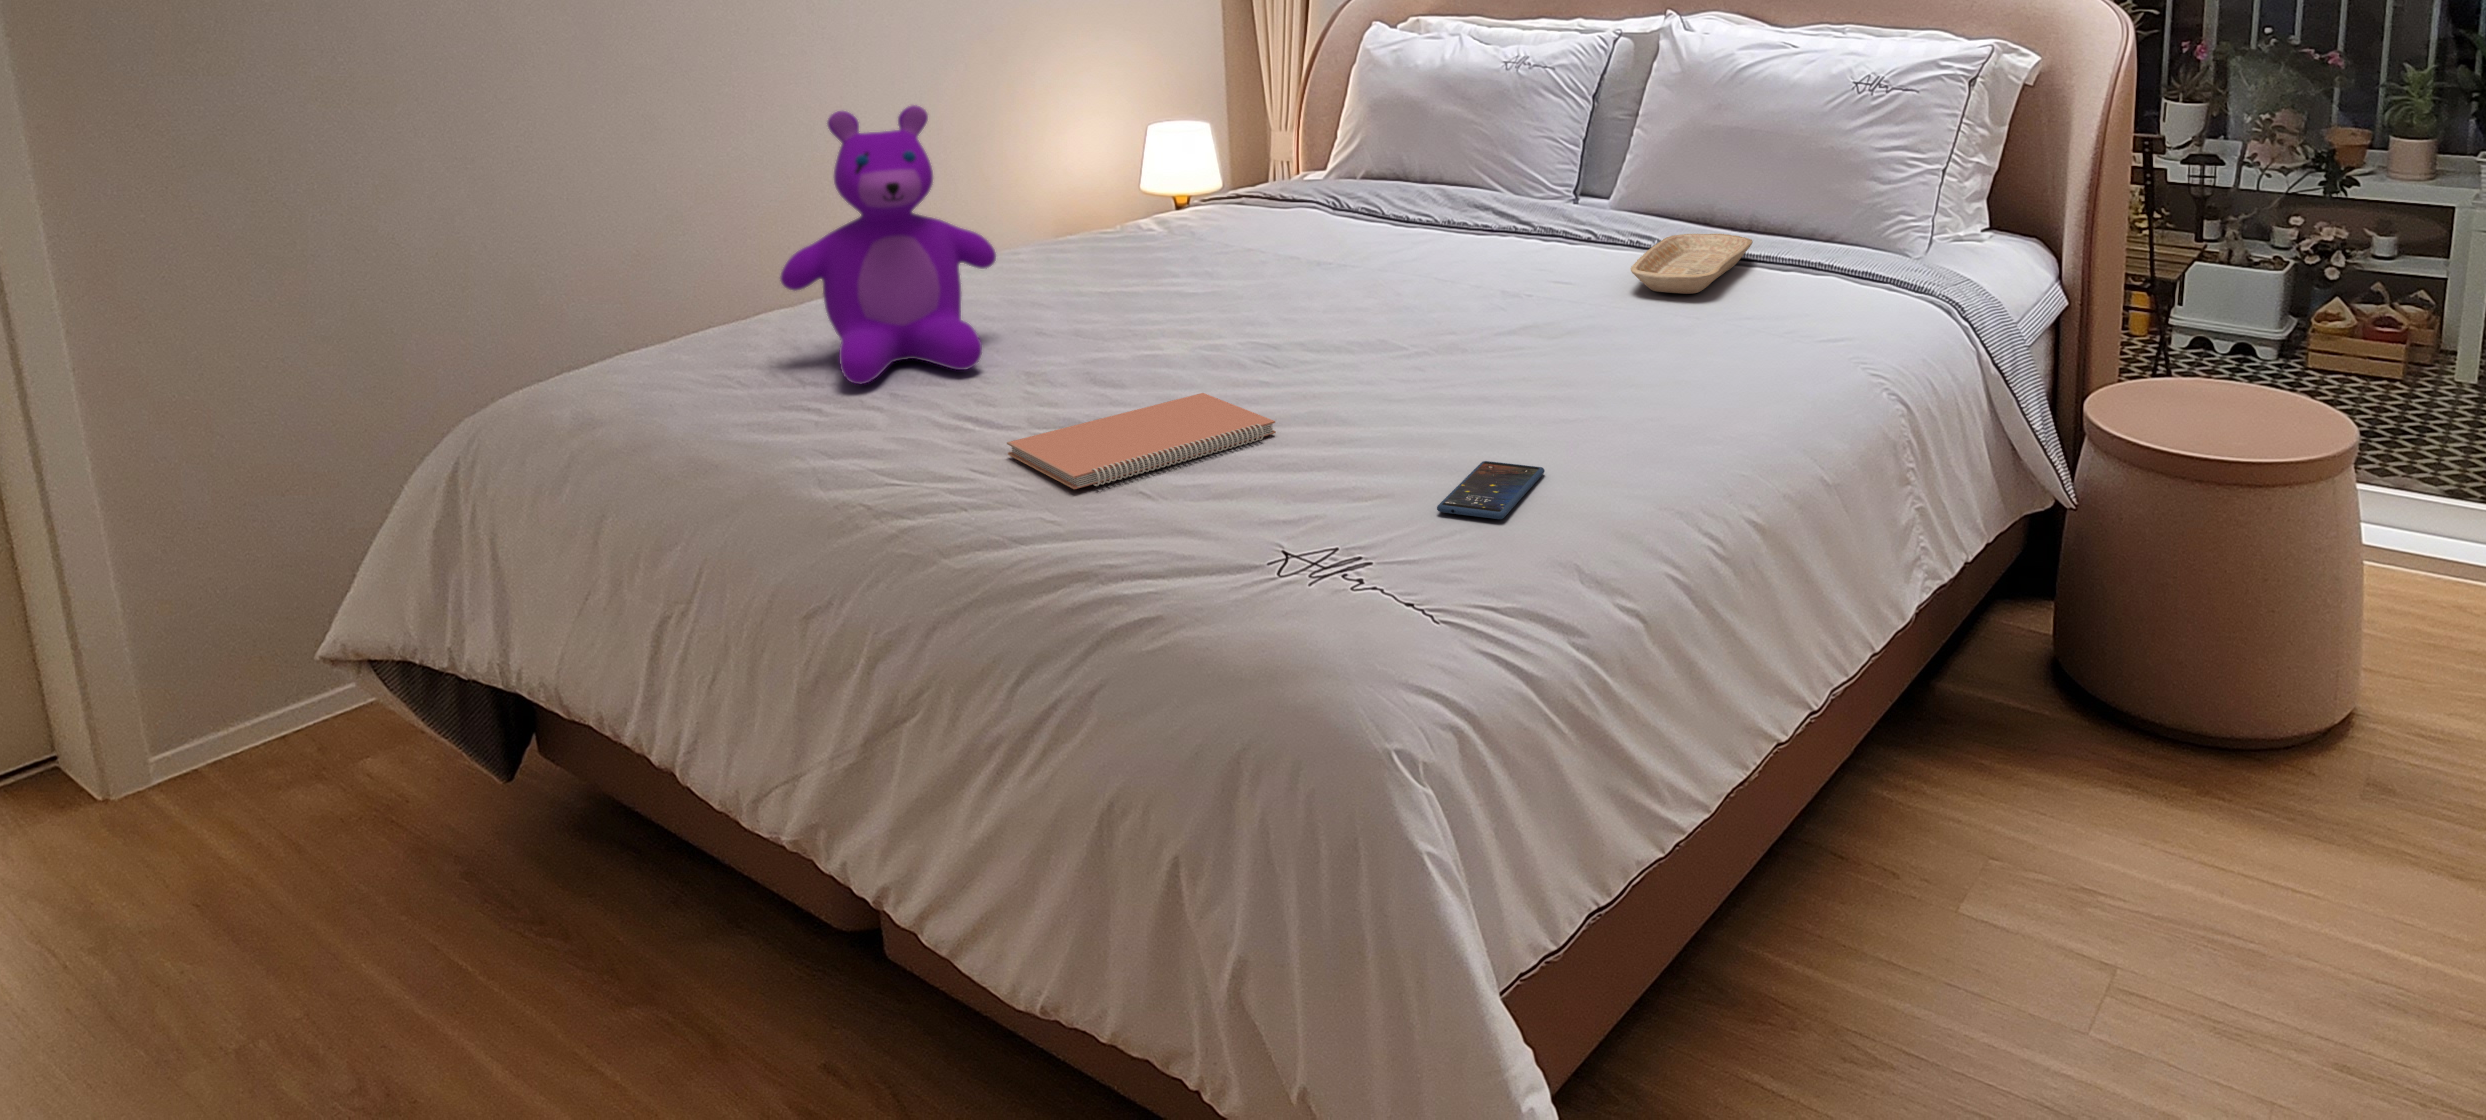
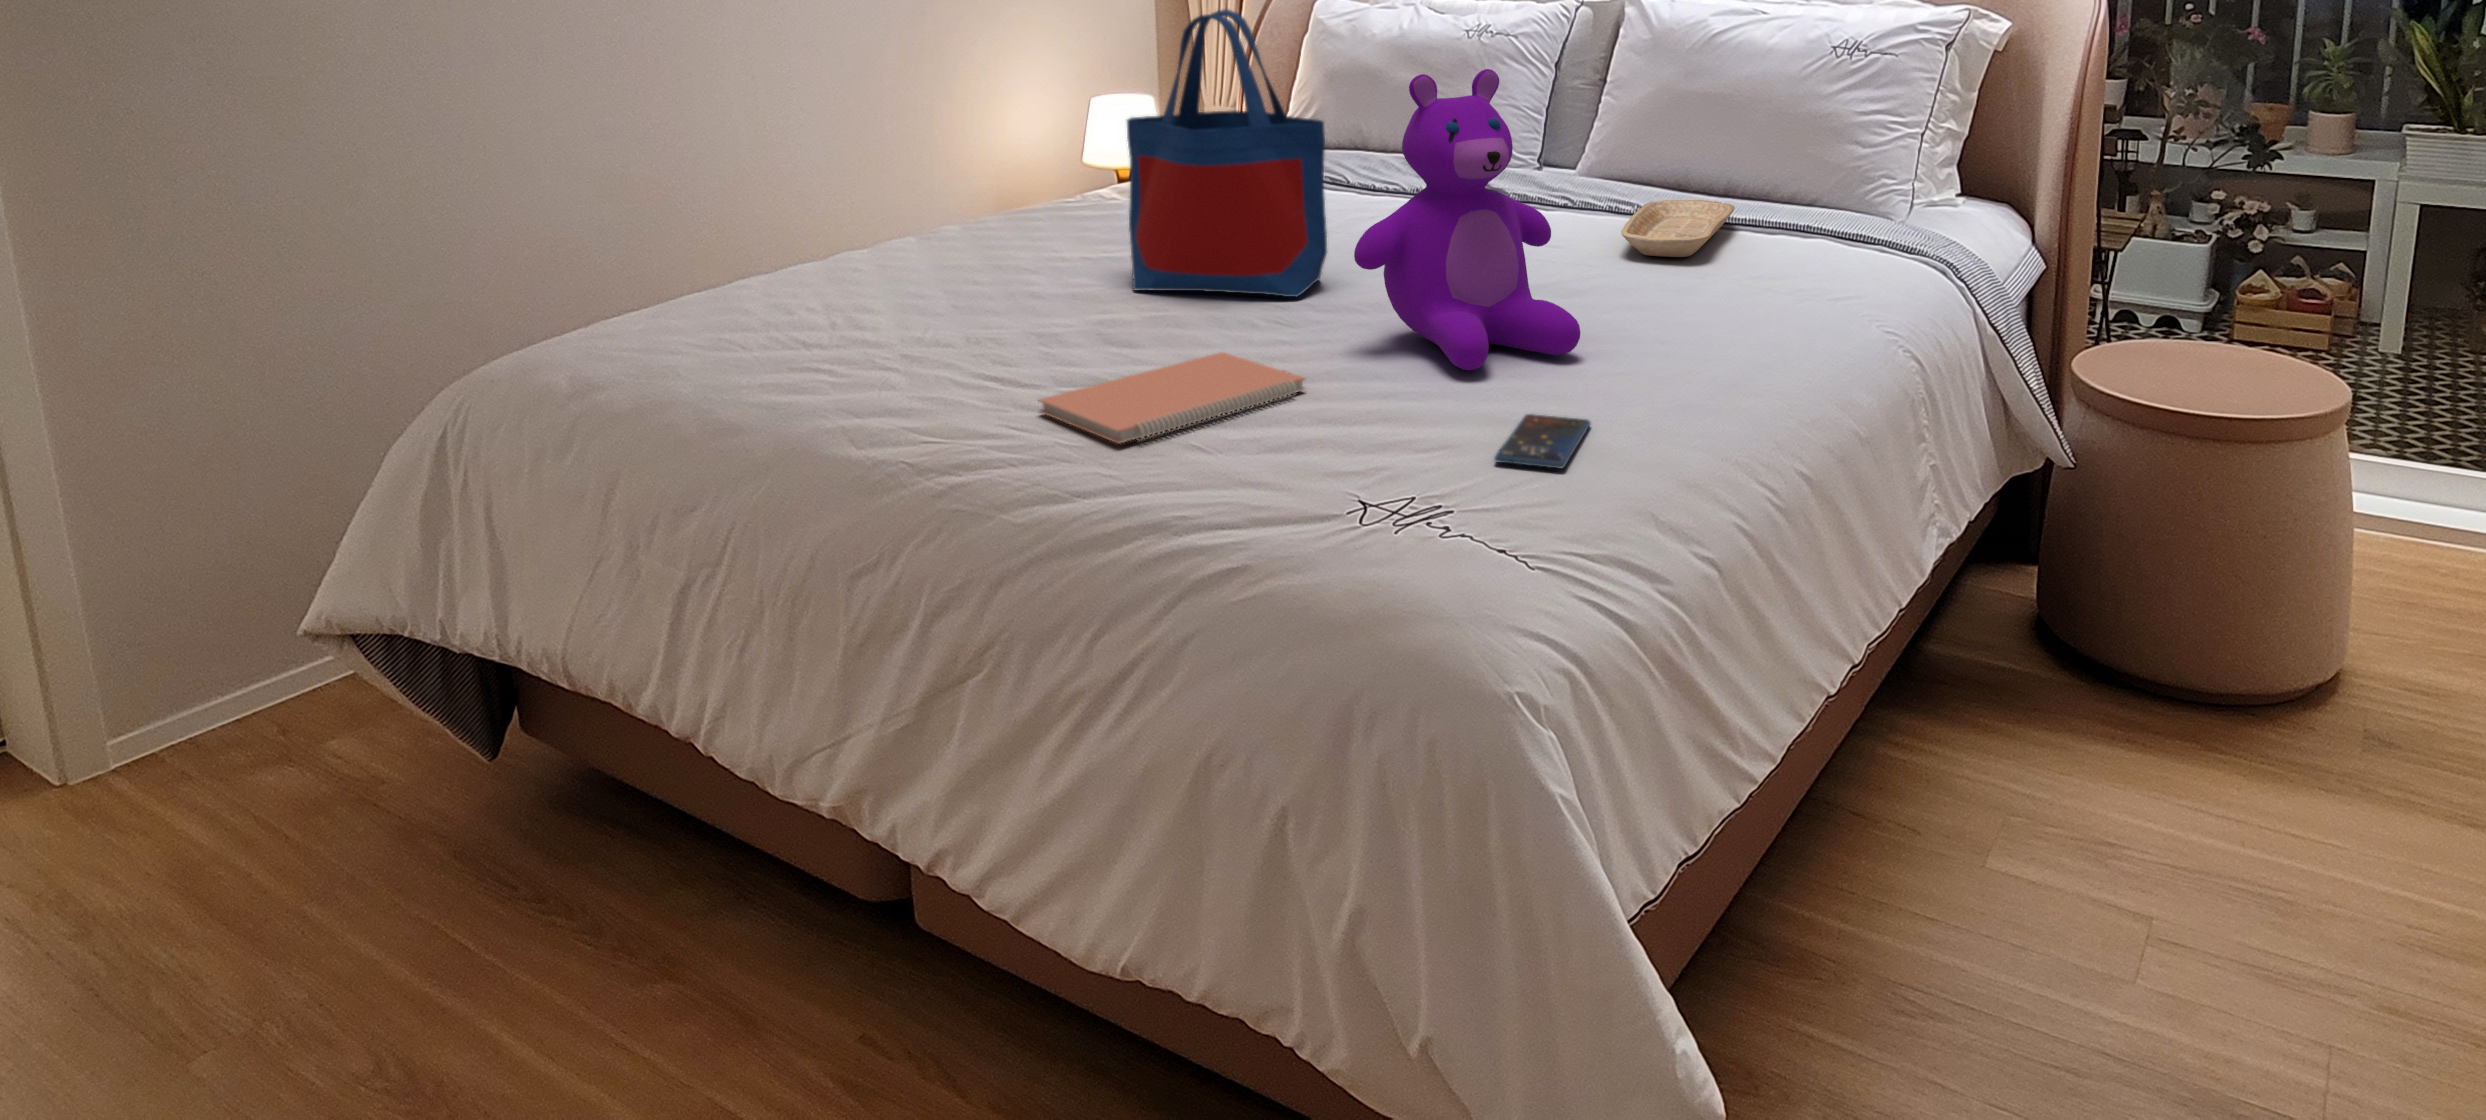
tote bag: none [1134,49,1330,335] -> present [1127,9,1327,297]
teddy bear: present [780,105,996,384] -> present [1354,69,1581,370]

